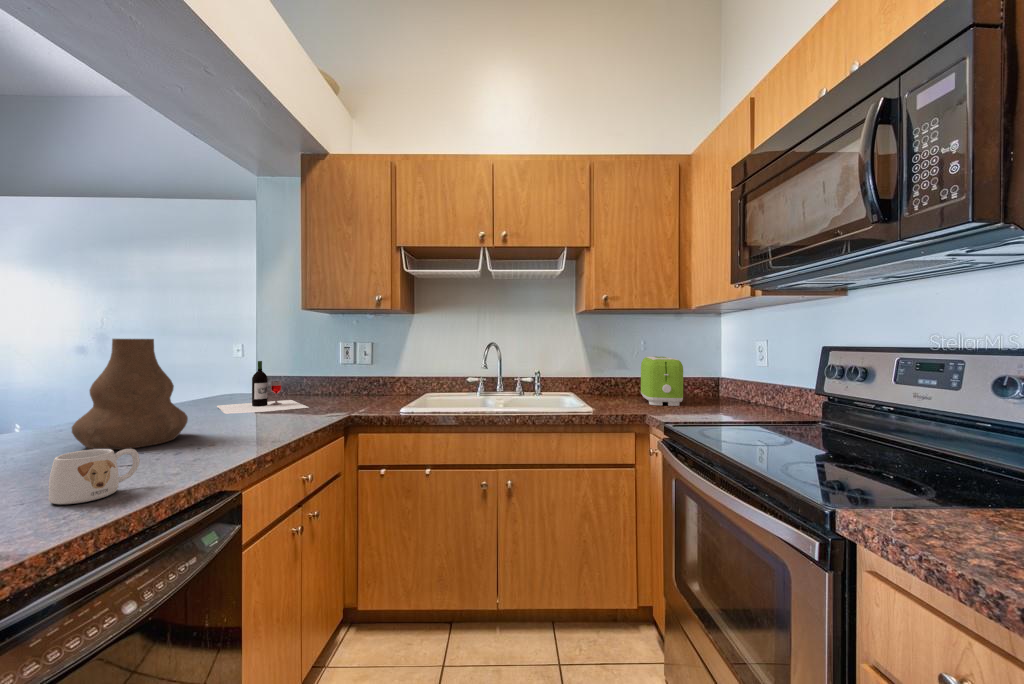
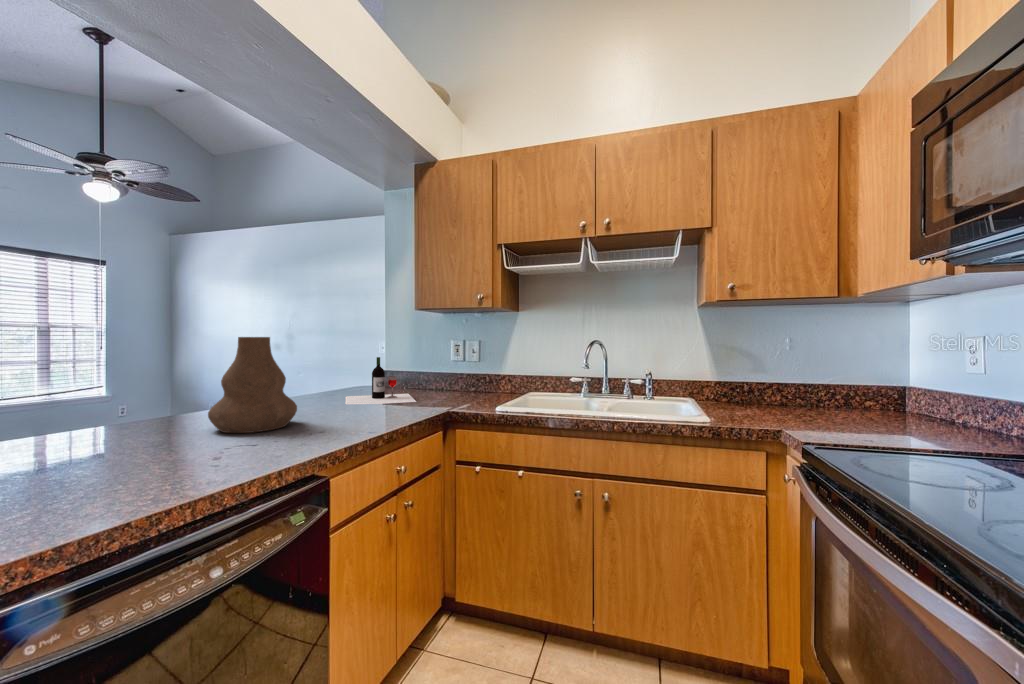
toaster: present [641,356,683,406] -> none [782,357,841,421]
mug: present [49,449,140,504] -> none [137,436,215,484]

